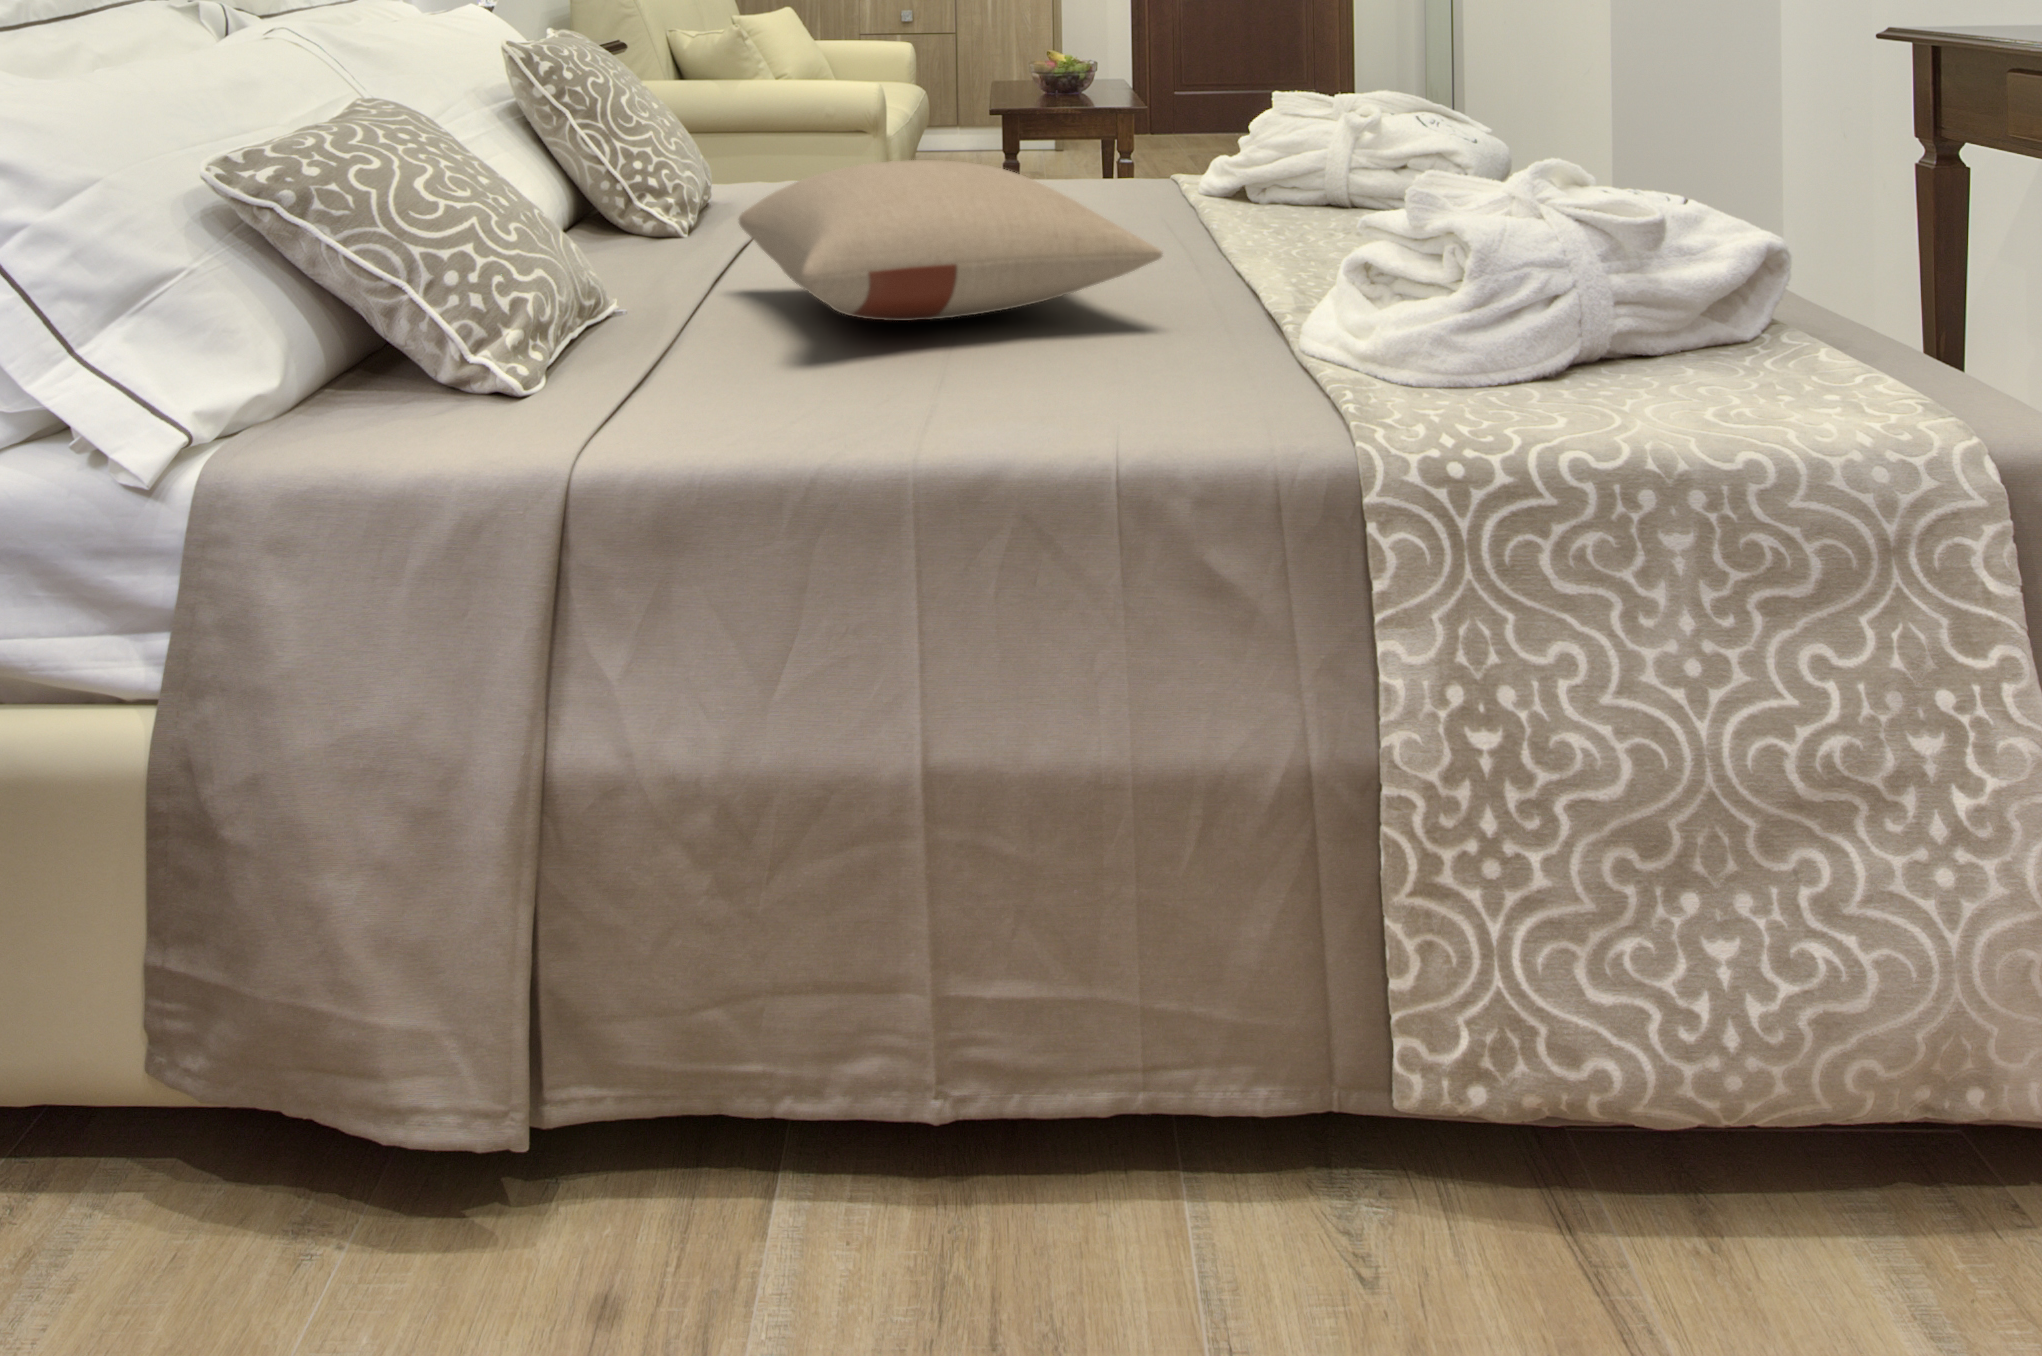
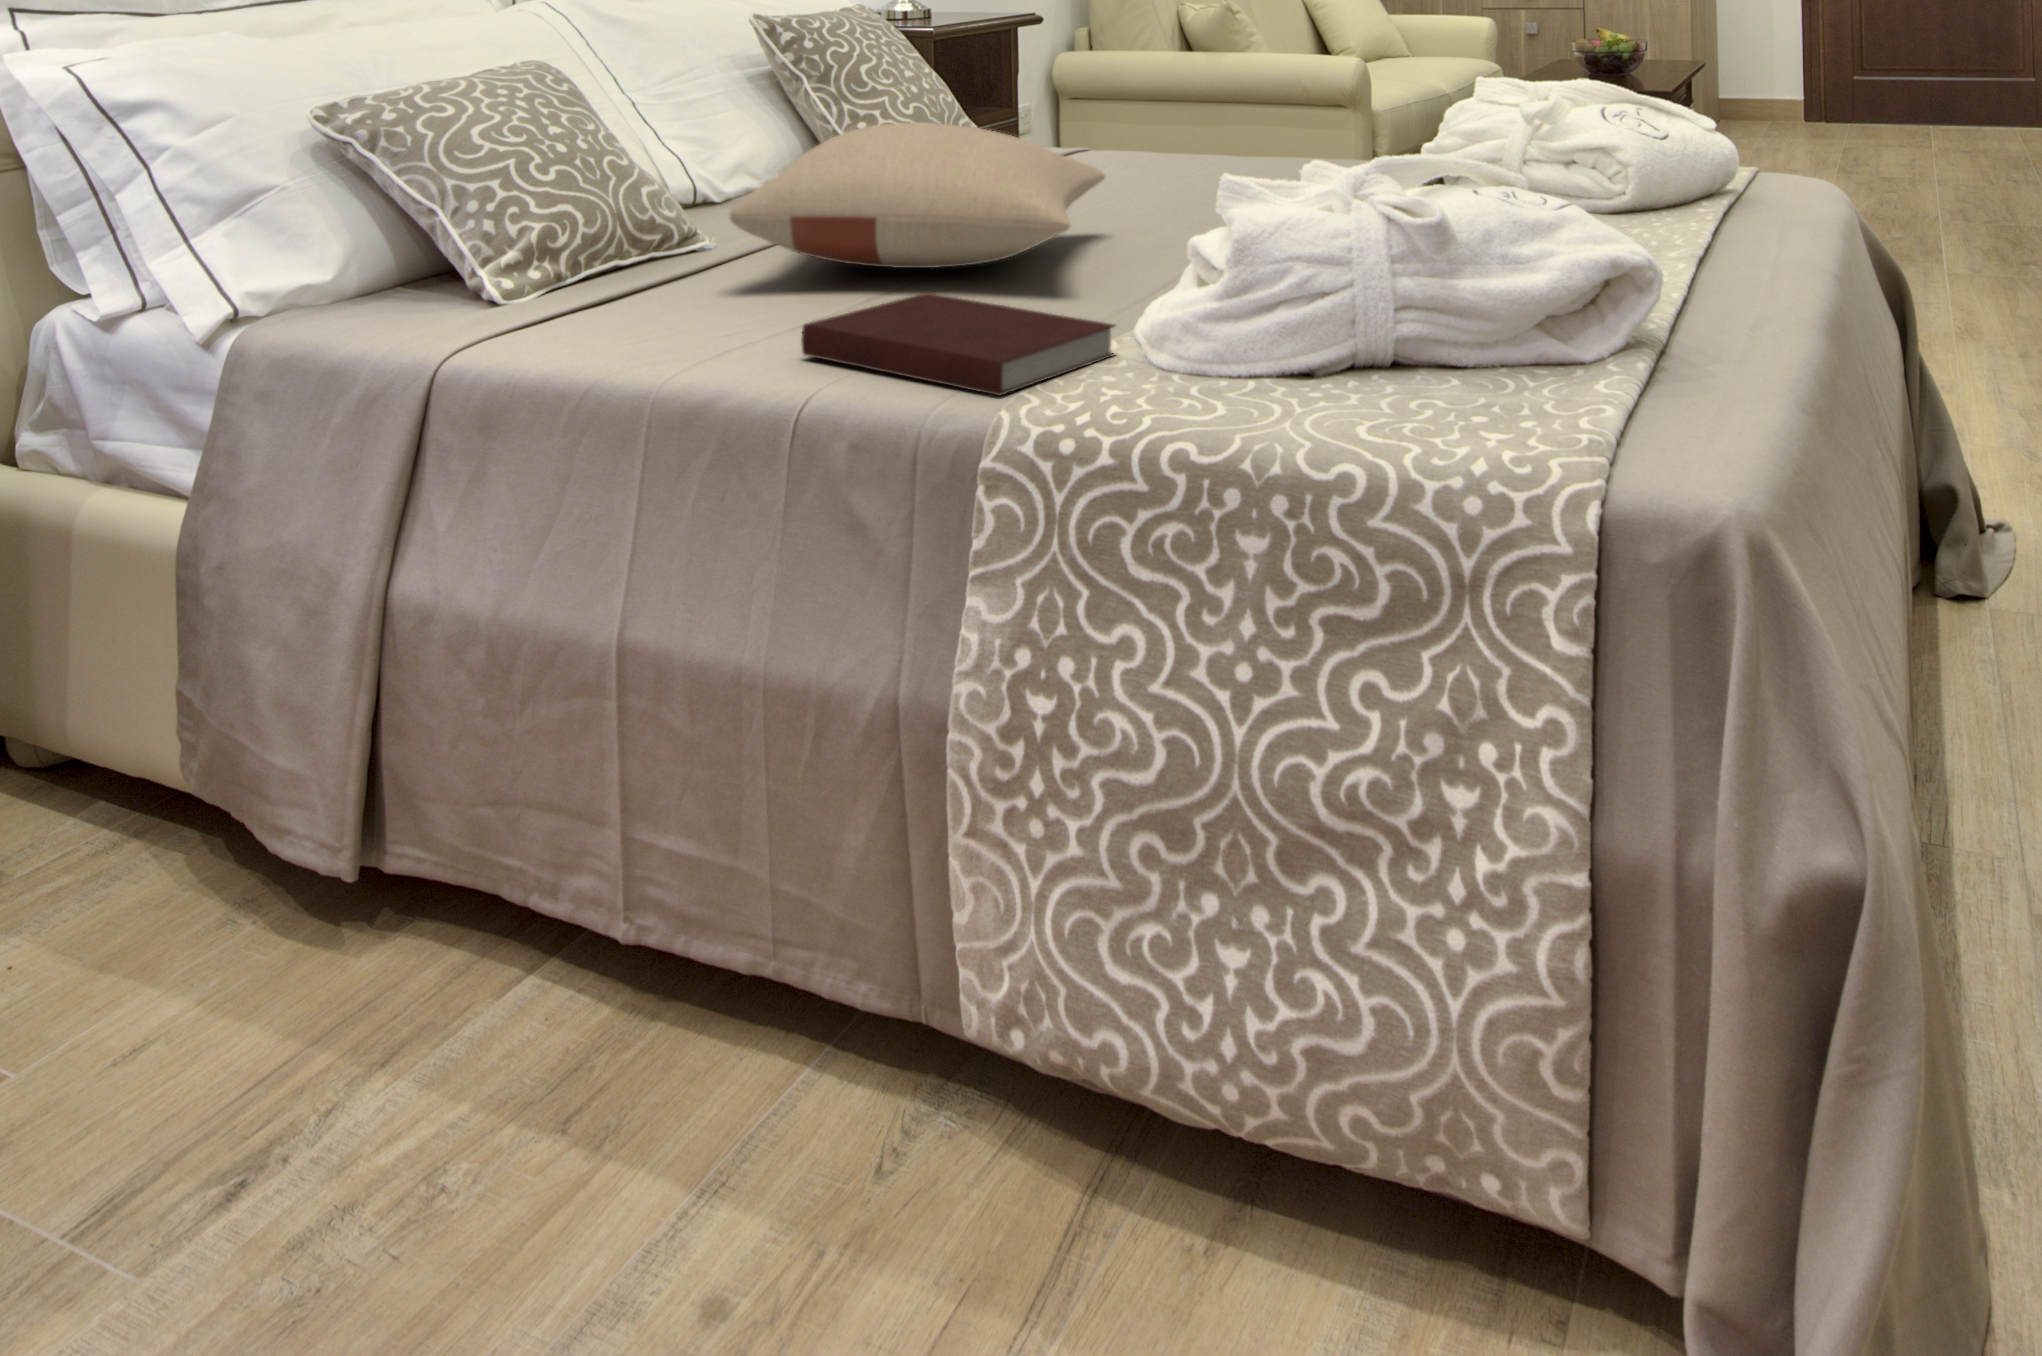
notebook: none [1048,337,1335,430] -> present [801,293,1115,396]

